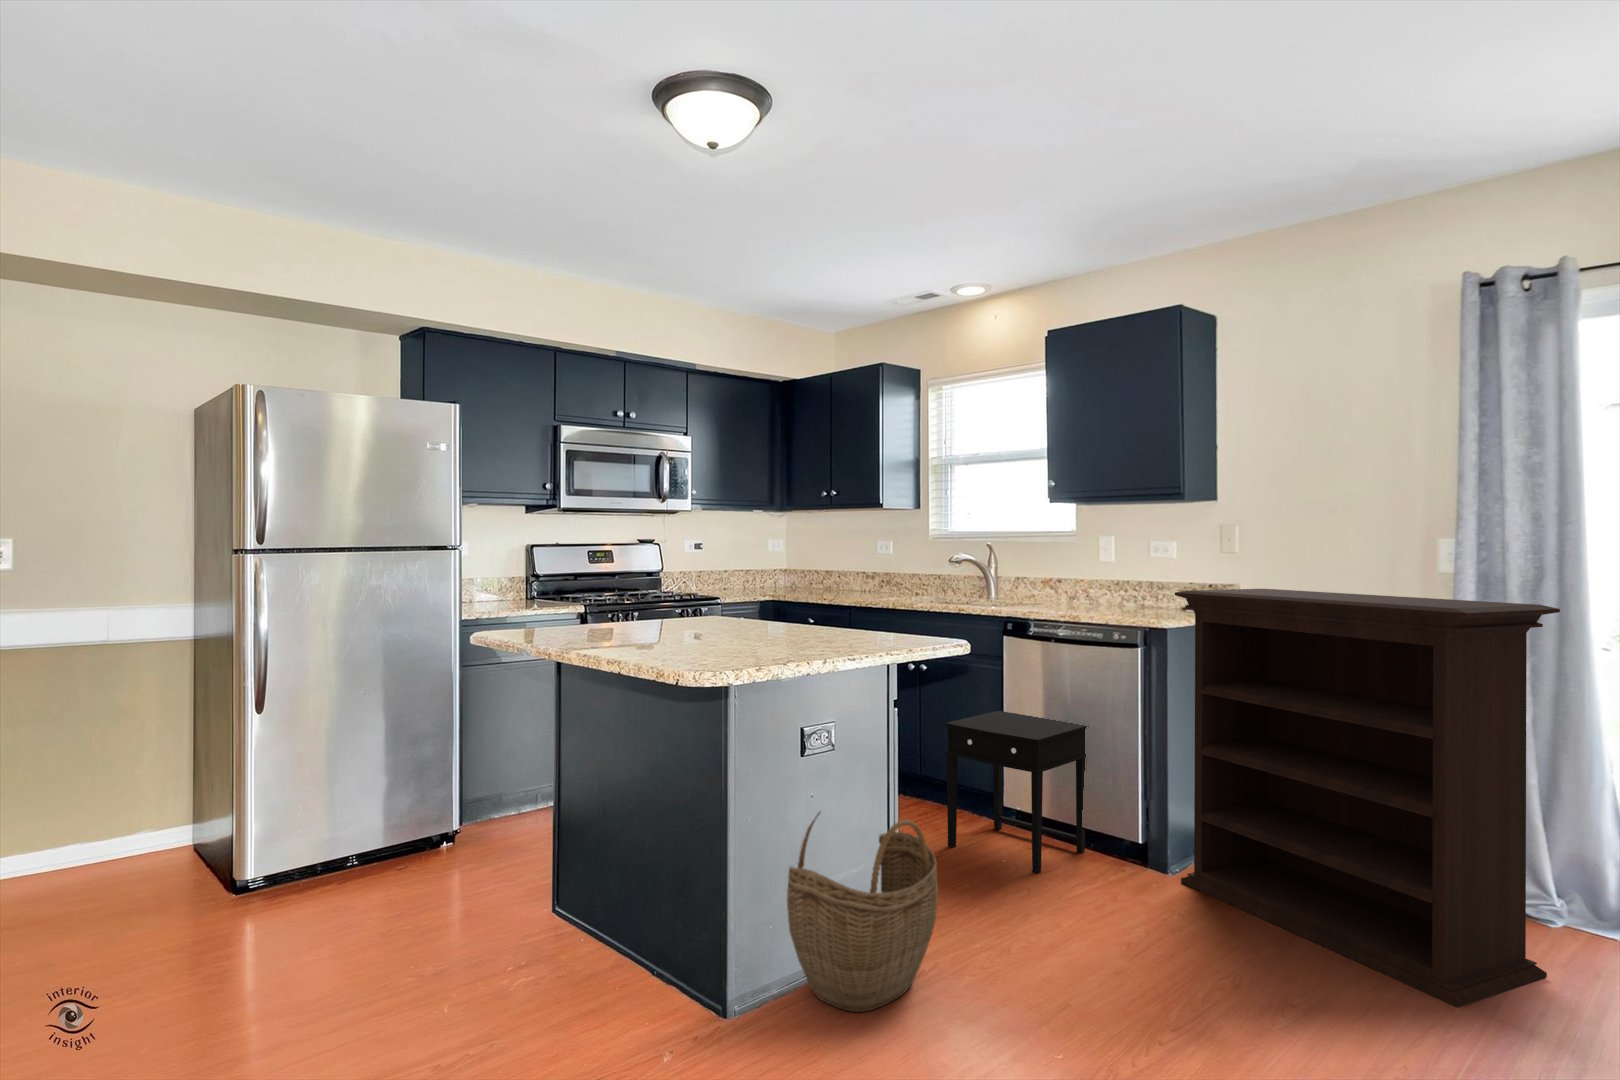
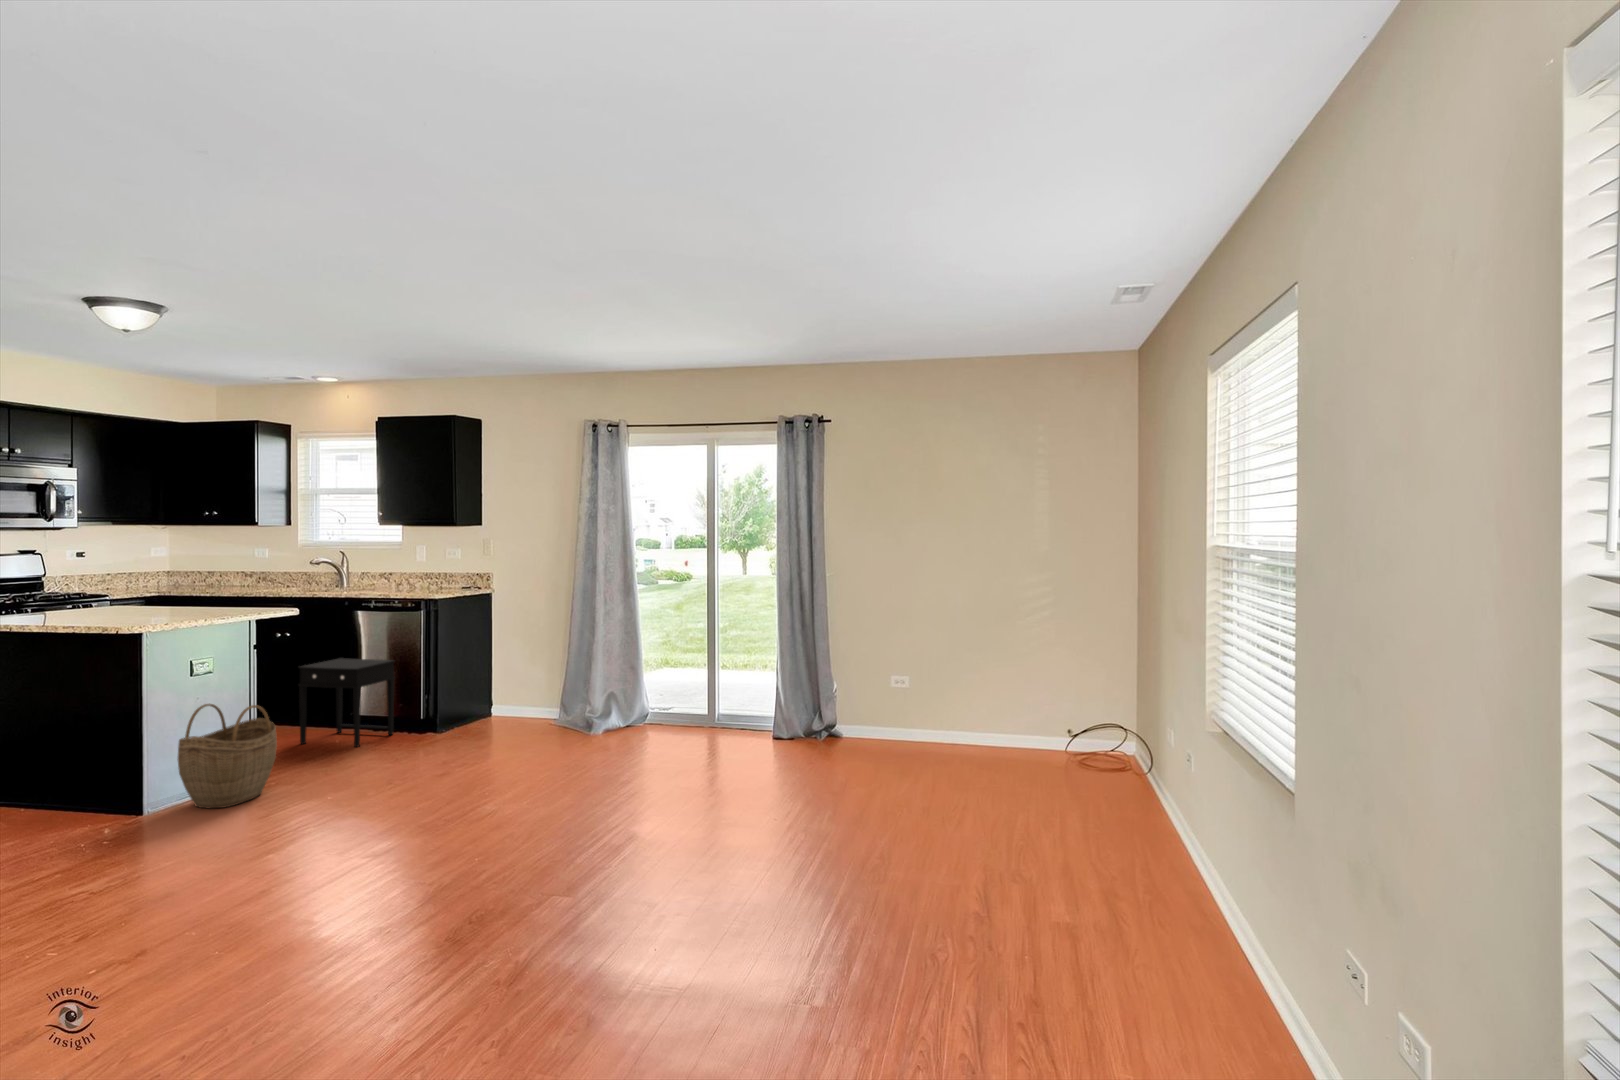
bookshelf: present [1175,589,1560,1007] -> none [440,576,596,759]

